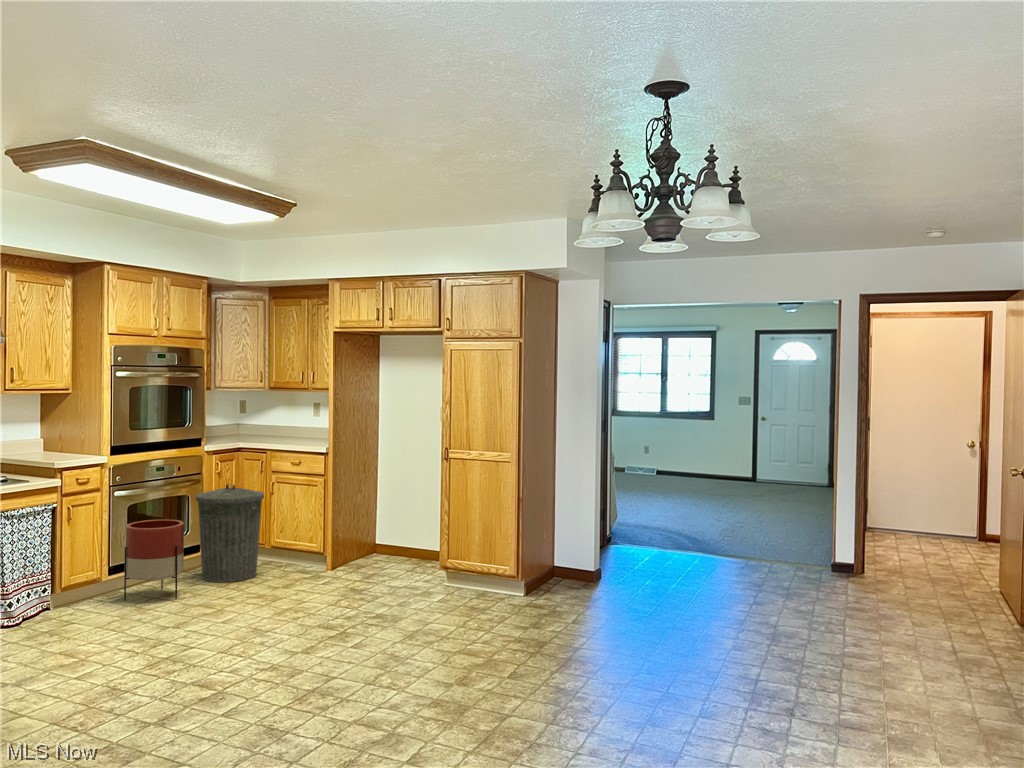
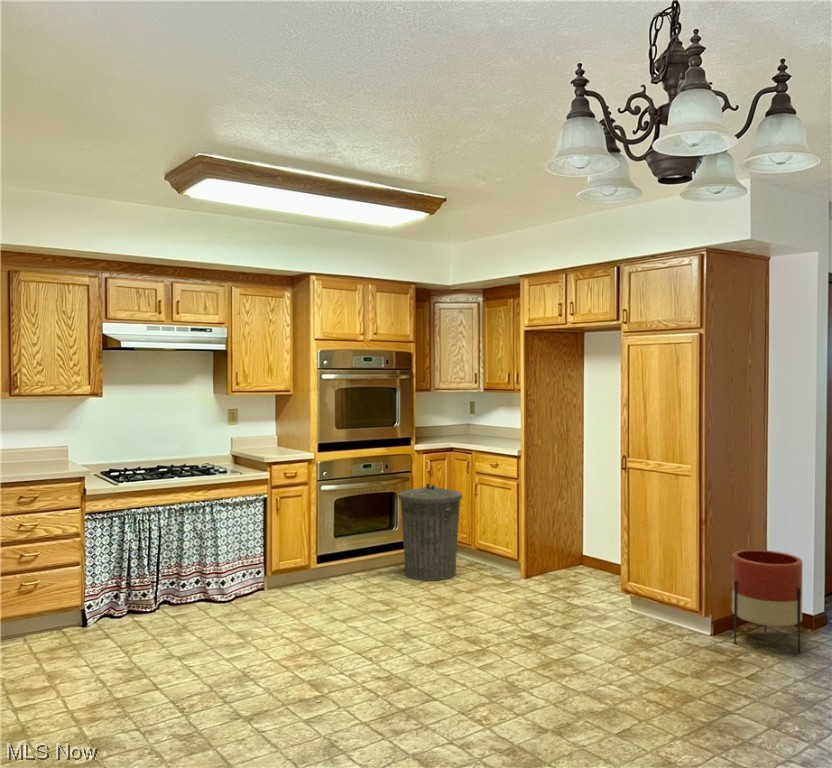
planter: present [124,520,184,601] -> present [732,550,802,653]

